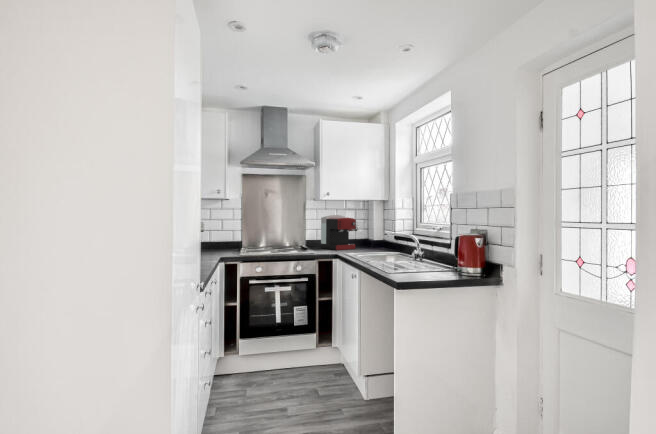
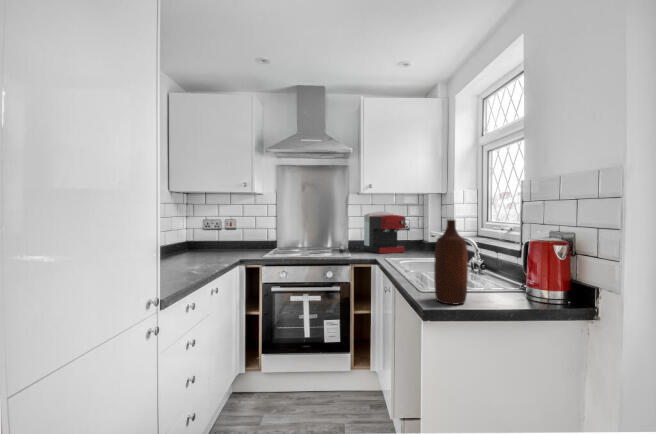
bottle: none [401,220,423,280] -> present [434,219,468,304]

